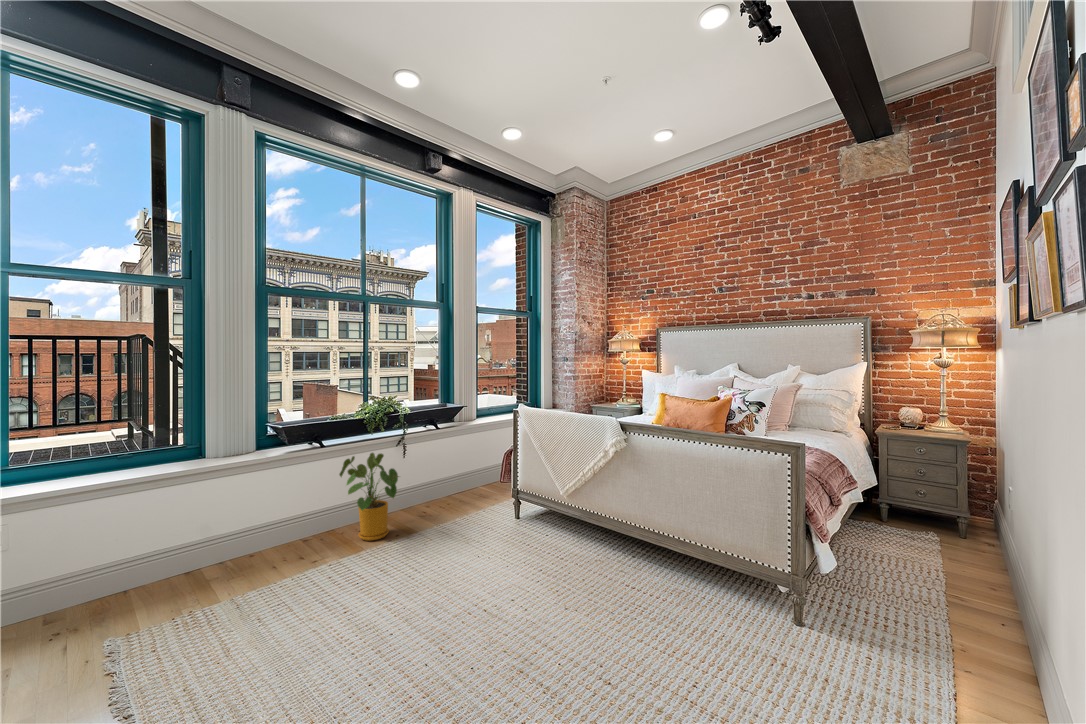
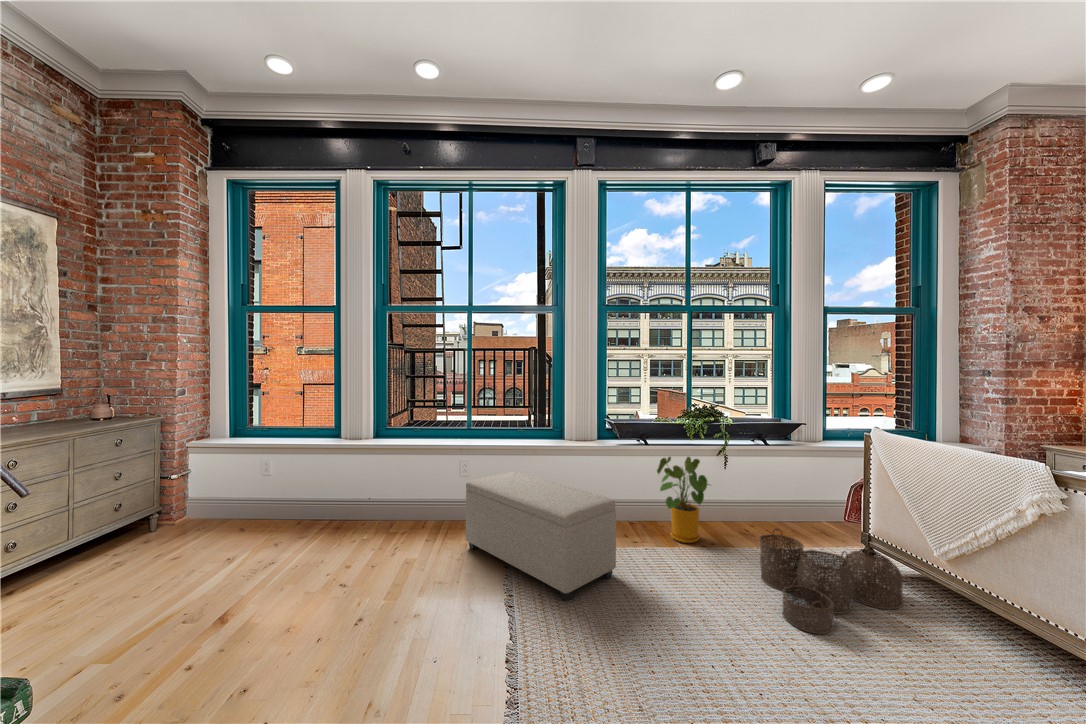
woven basket: none [449,495,542,576] -> present [760,528,903,634]
ottoman: none [40,515,316,656] -> present [466,472,616,601]

